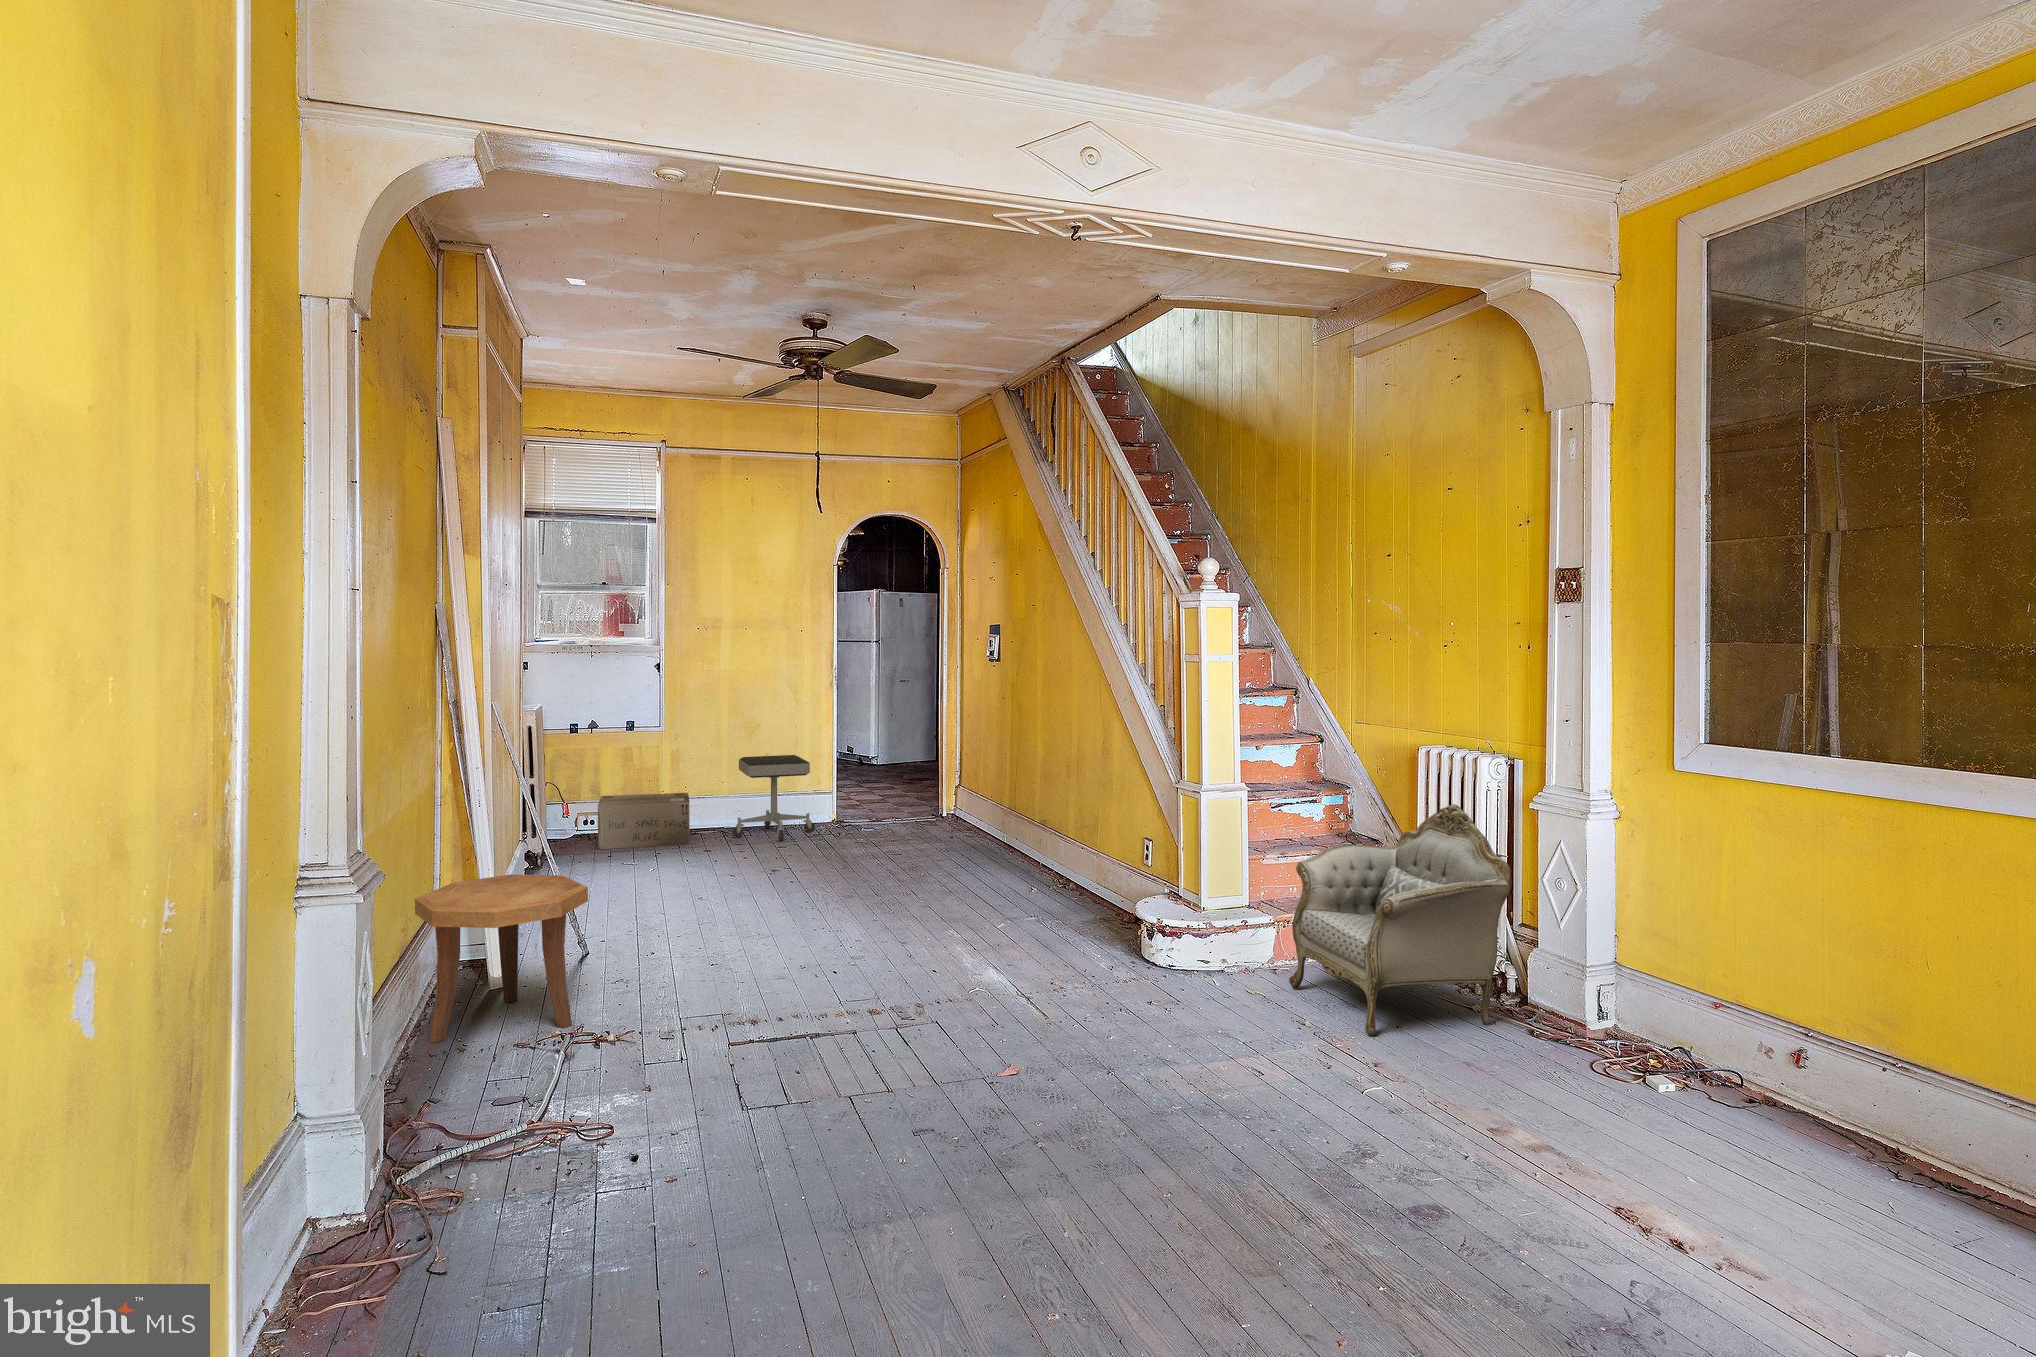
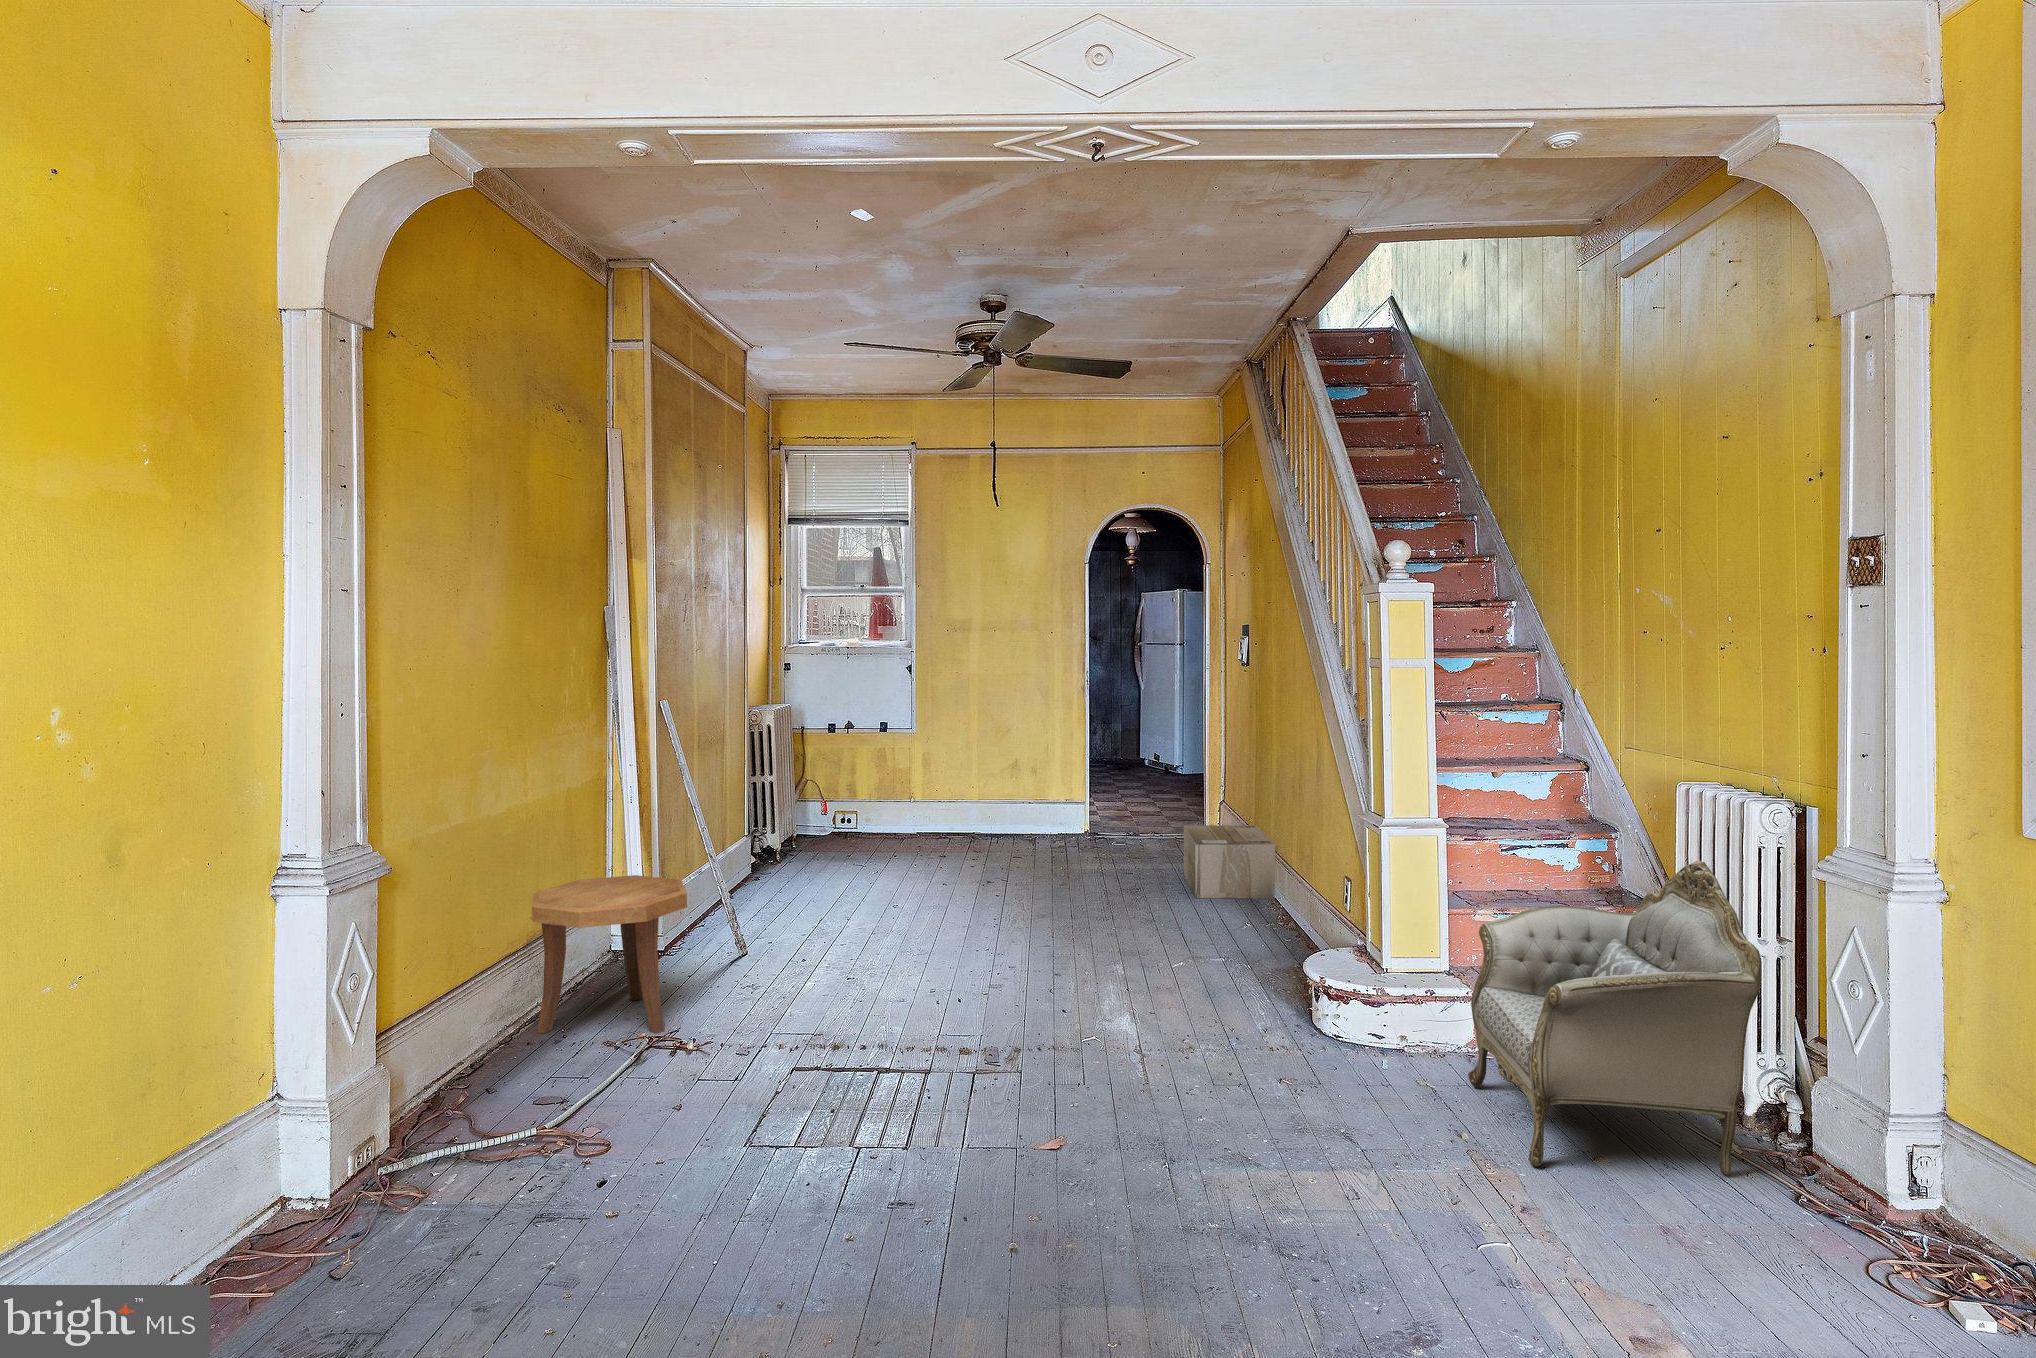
stool: present [732,755,815,841] -> none [971,763,1057,854]
cardboard box: present [598,793,690,849] -> present [1184,825,1275,898]

